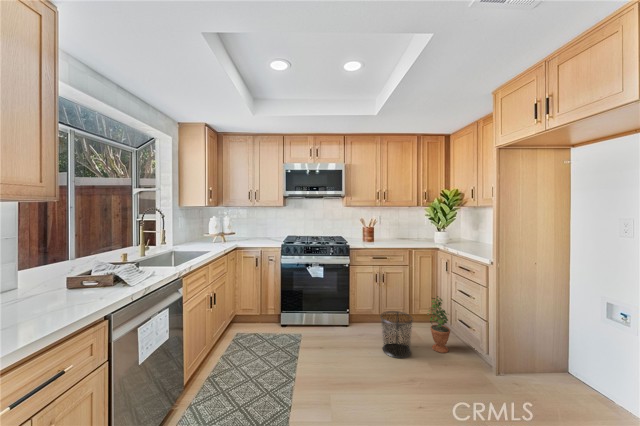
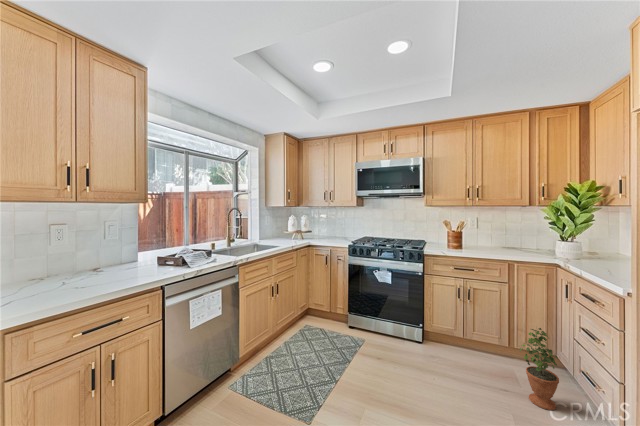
waste bin: present [381,311,413,358] -> none [448,334,494,398]

